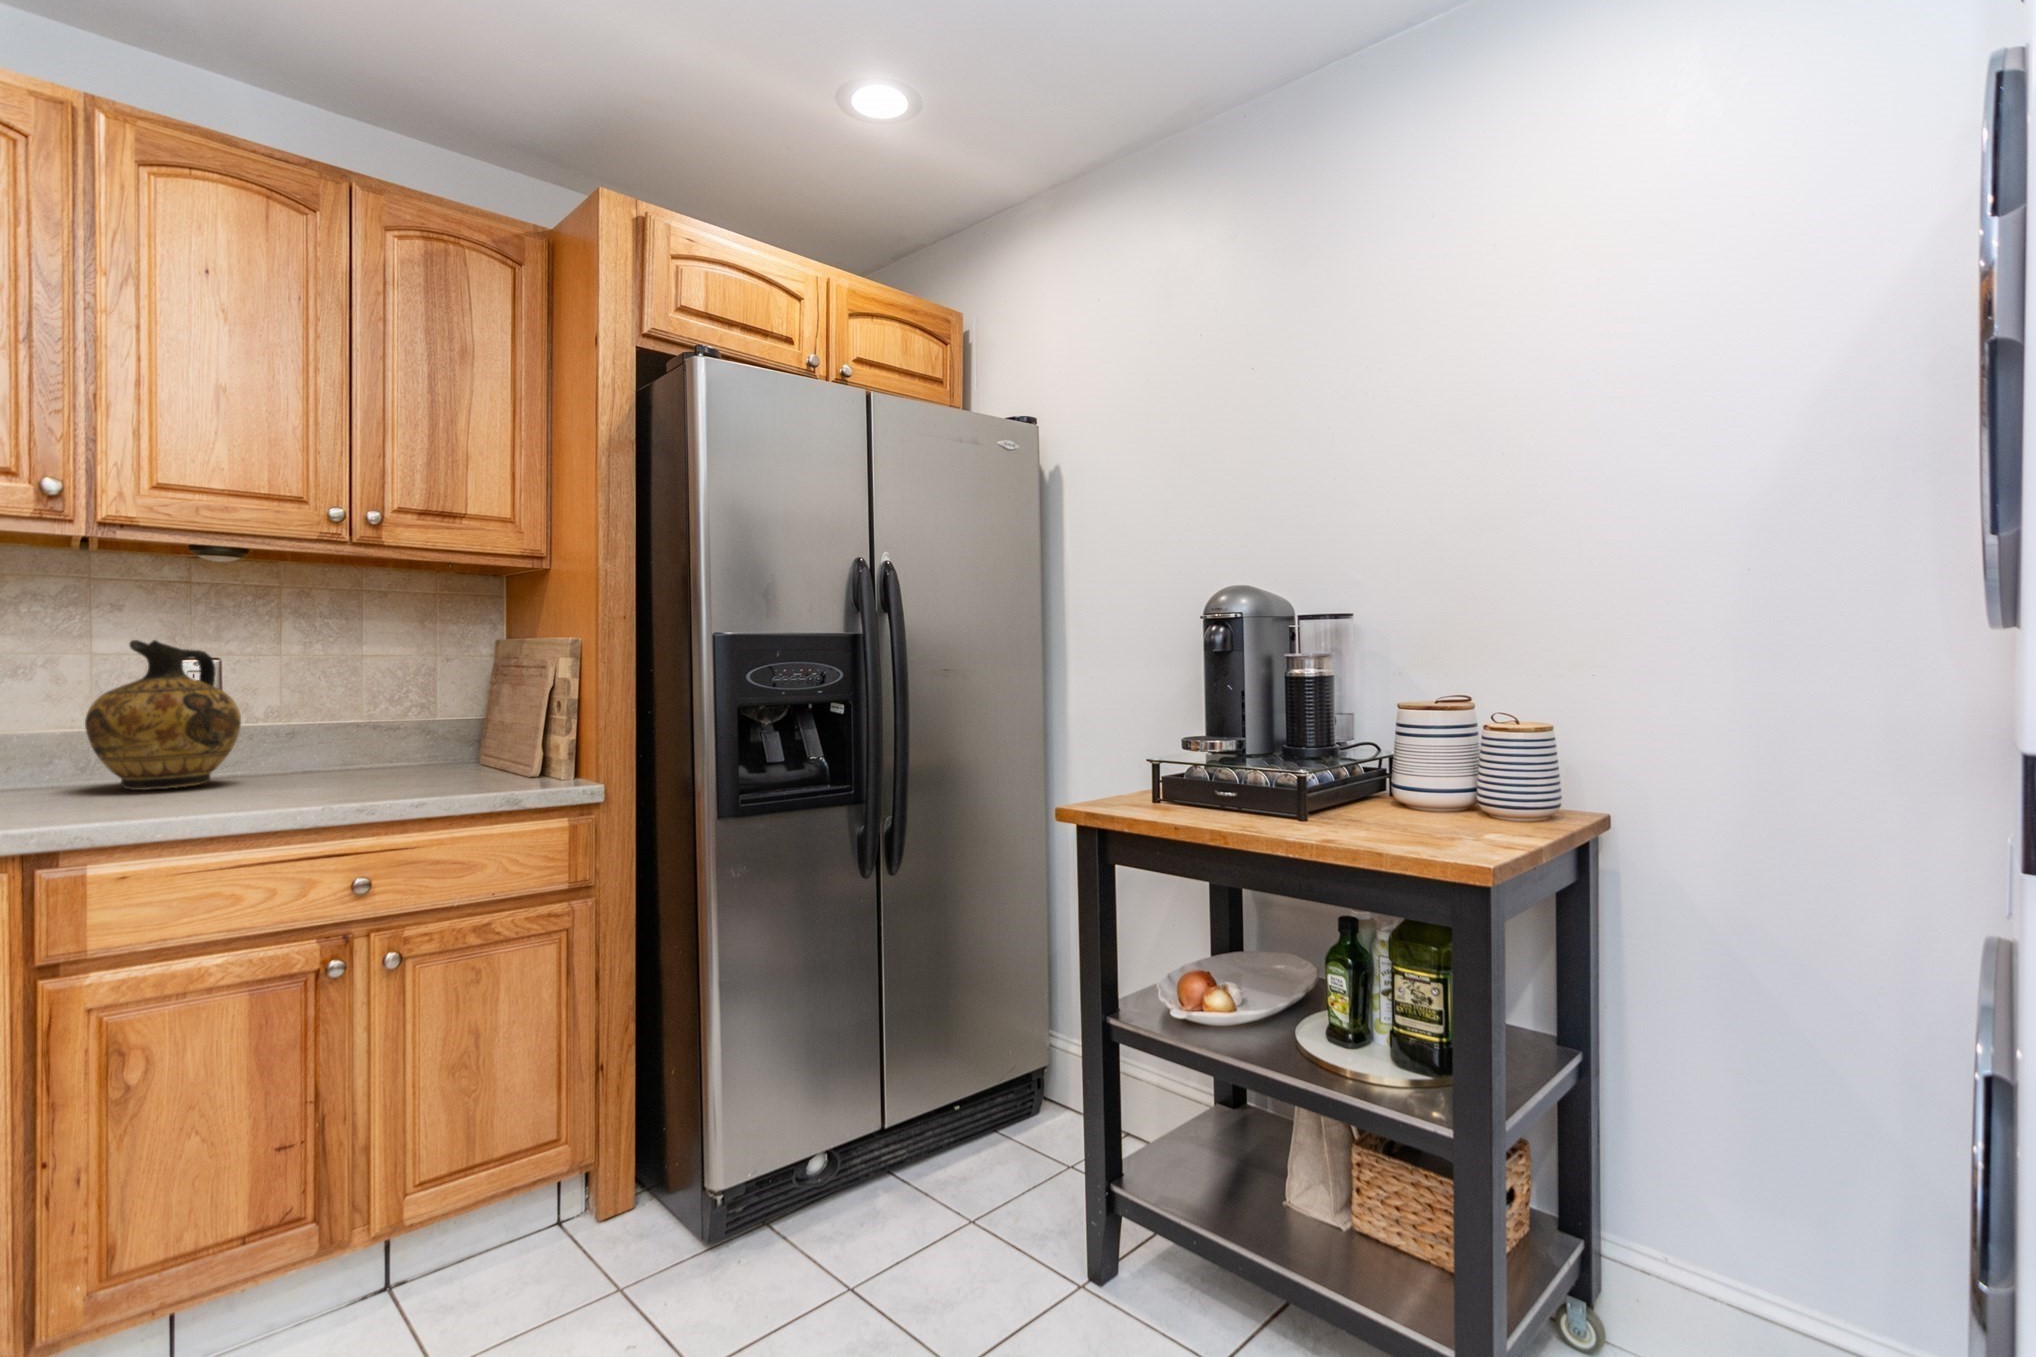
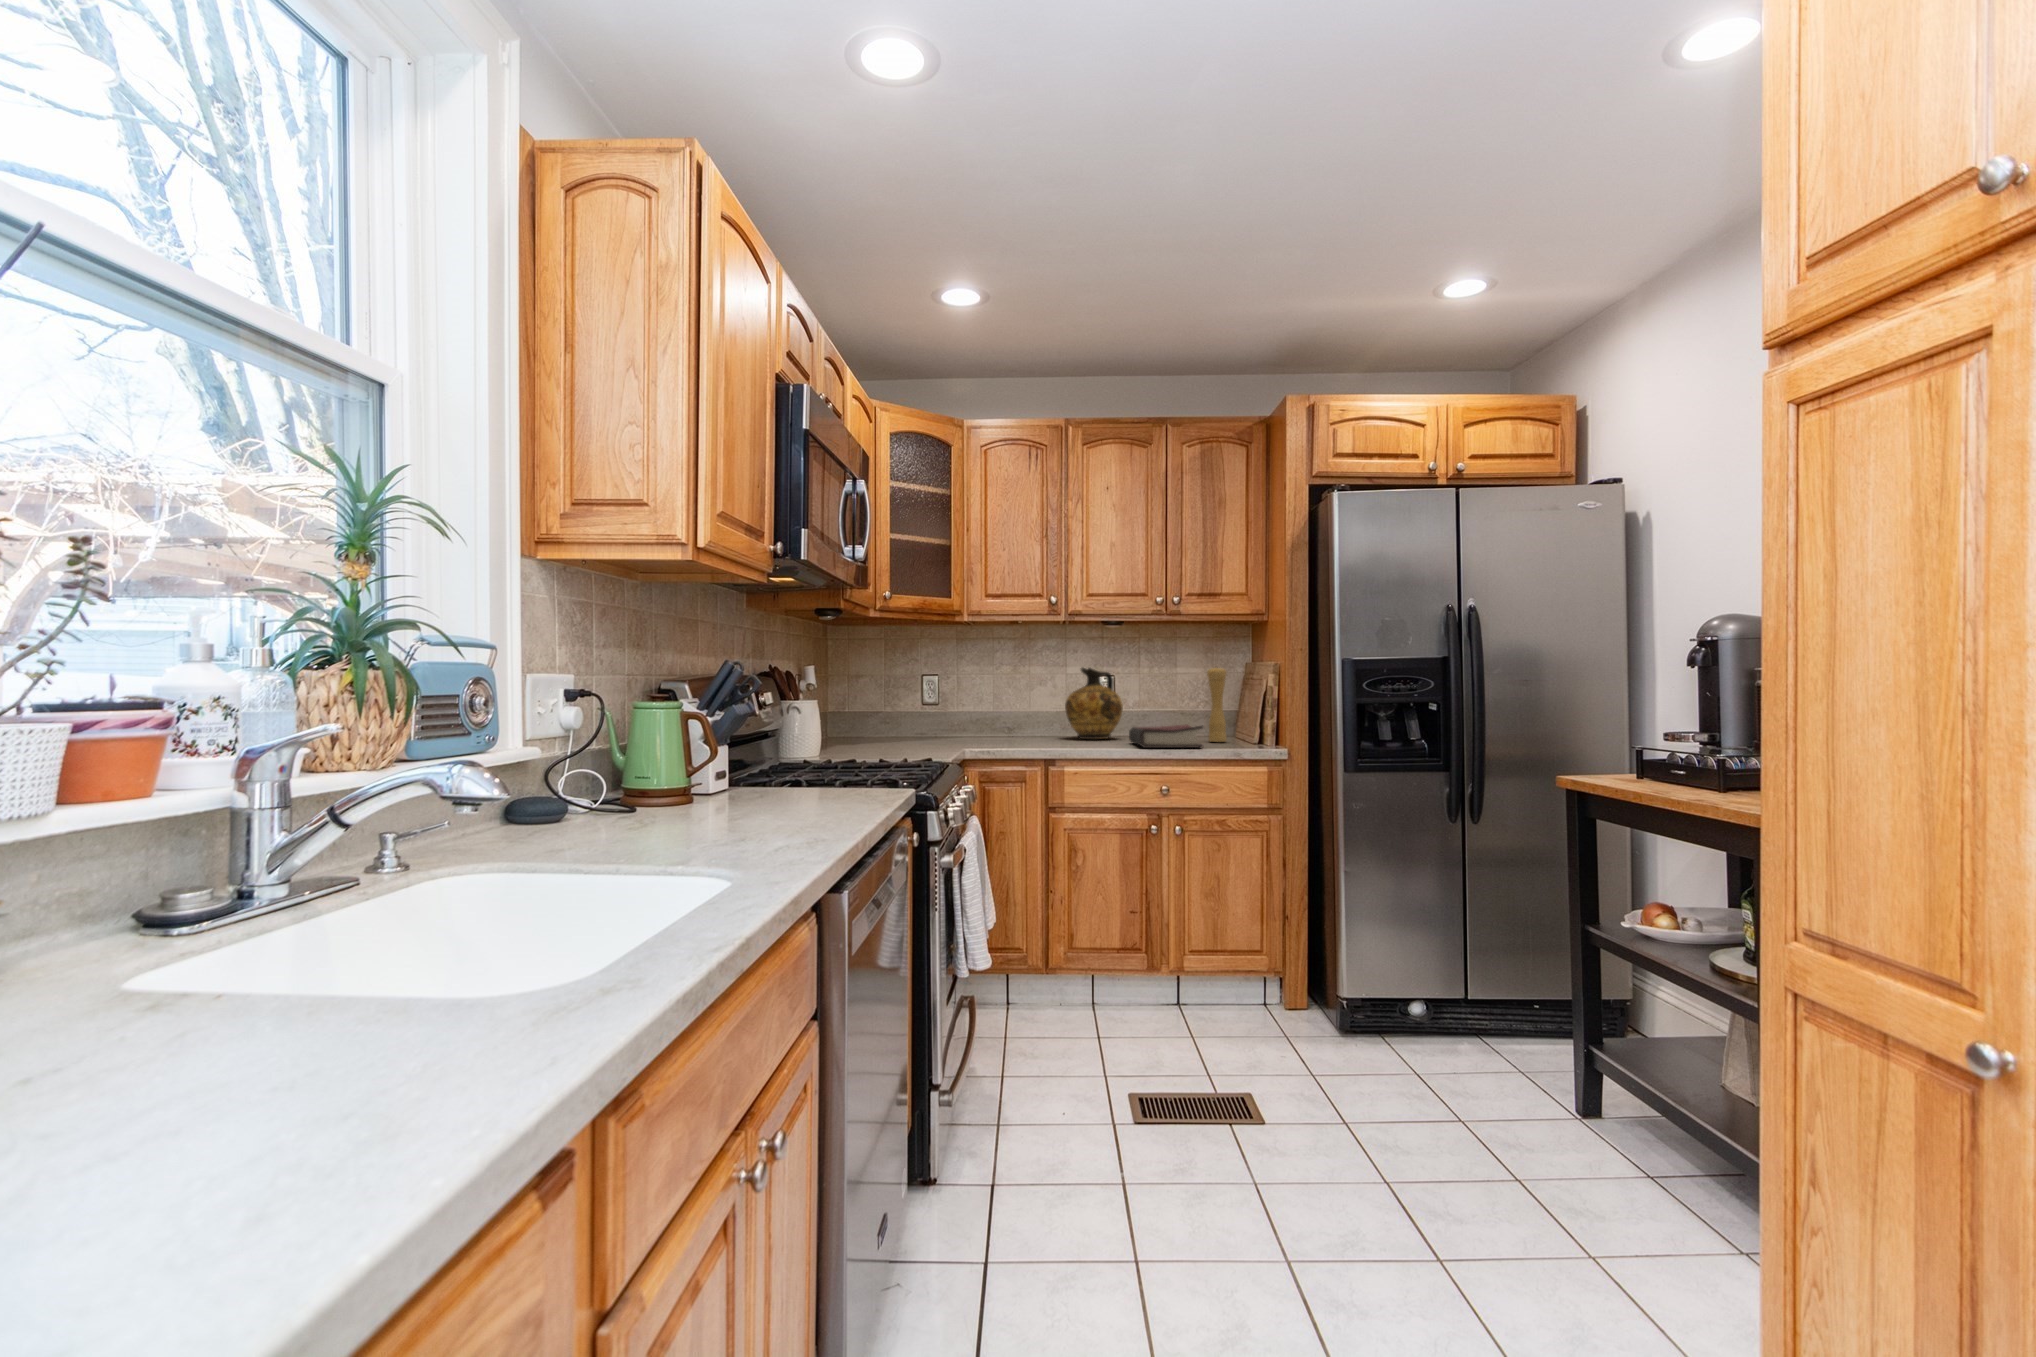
pepper mill: none [434,644,473,777] -> present [1207,667,1227,742]
hardback book: none [262,749,444,806] -> present [1129,724,1203,748]

